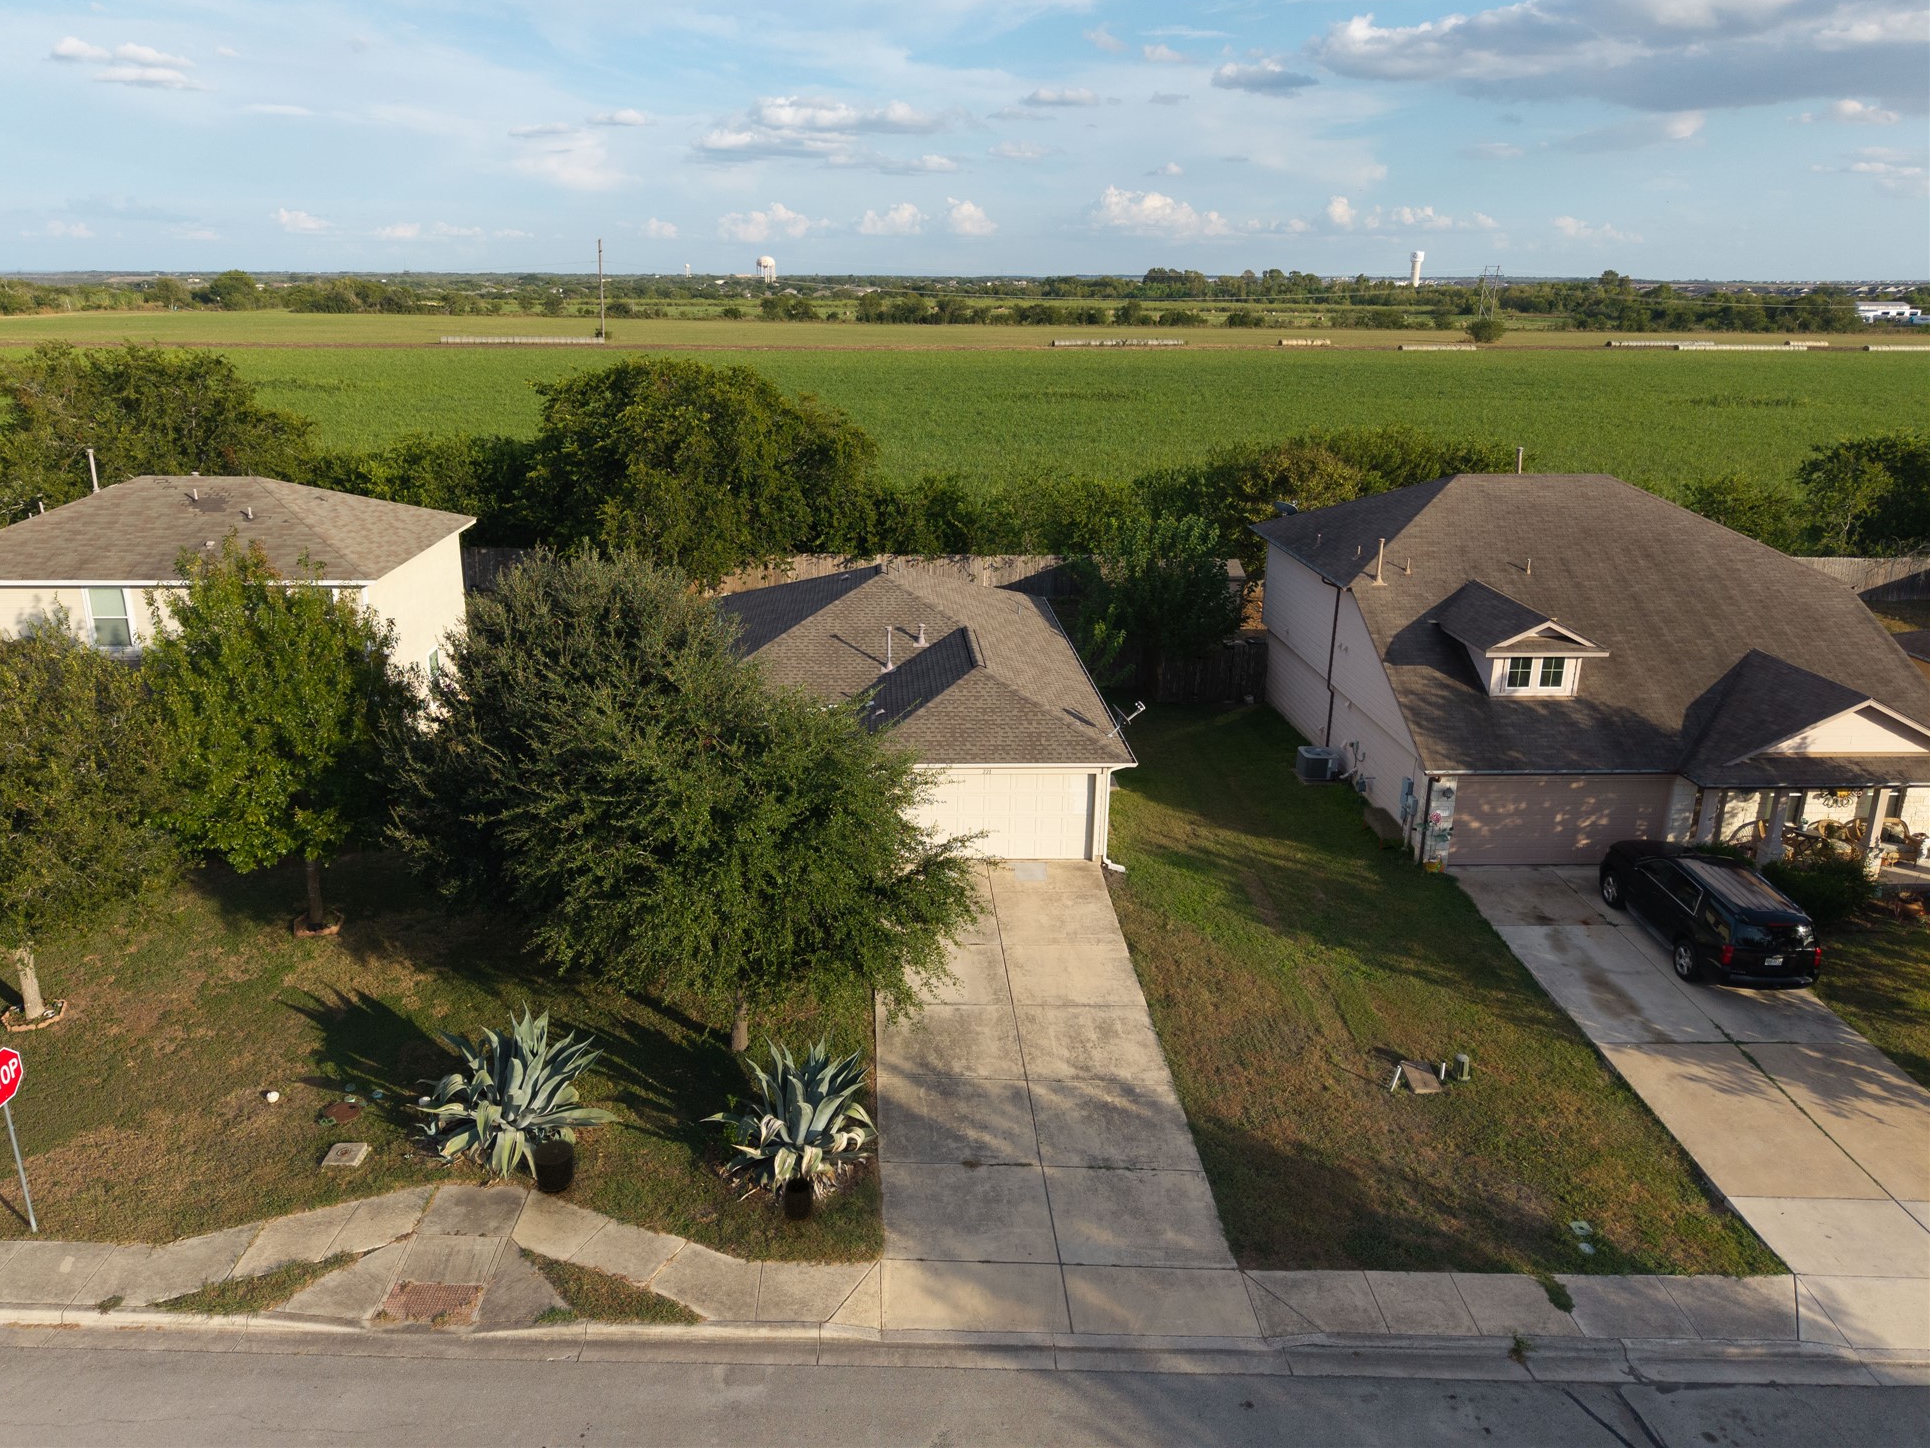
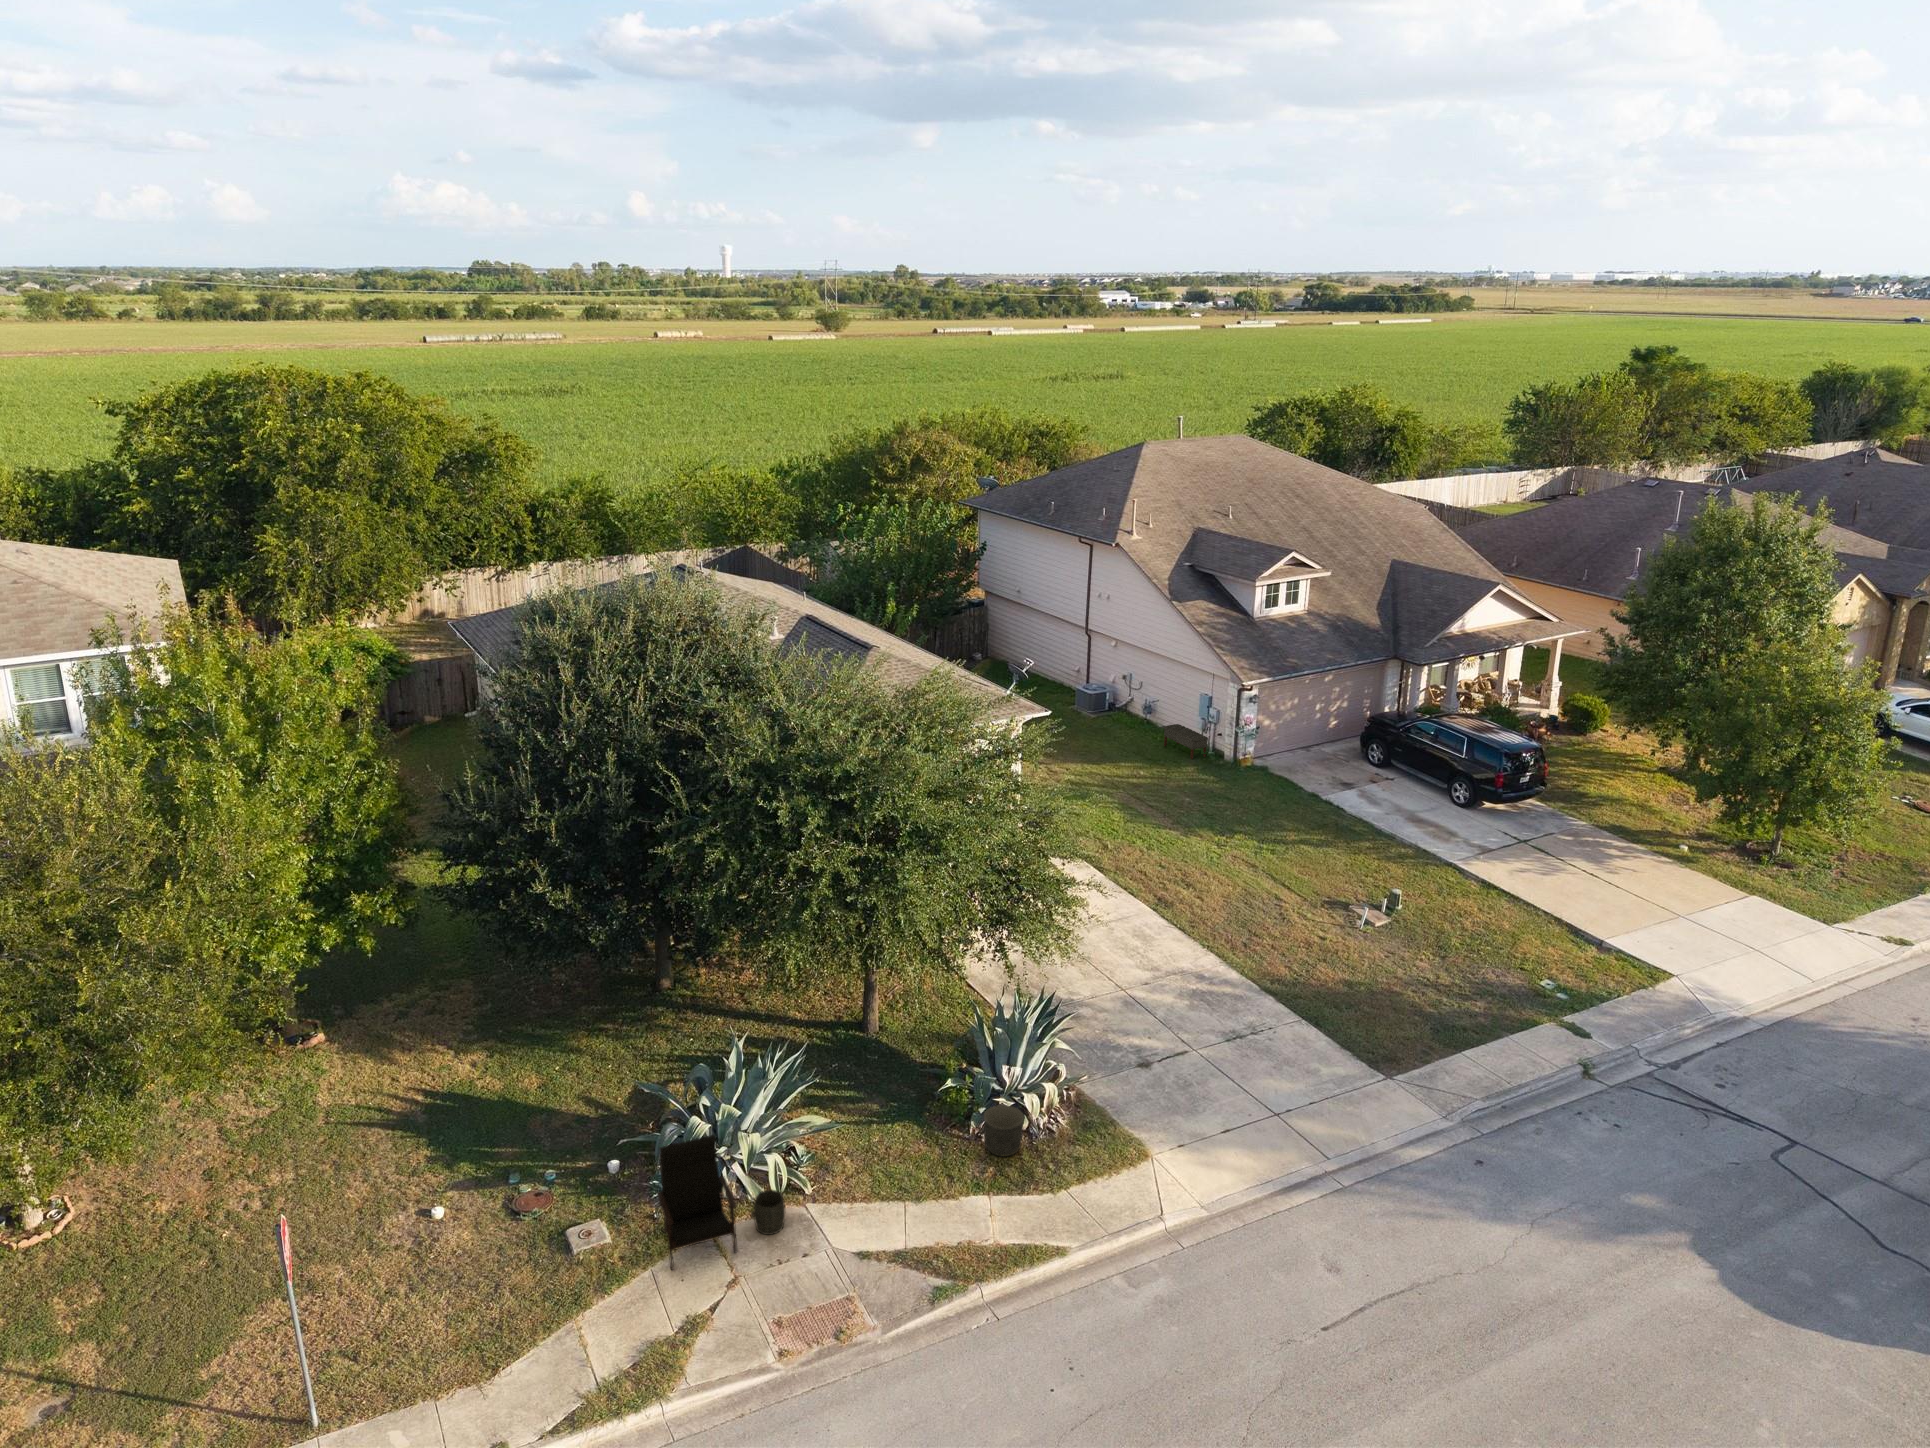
lounge chair: none [381,1096,472,1211] -> present [657,1135,737,1270]
planter: present [532,1139,574,1192] -> present [984,1105,1024,1156]
woven basket: present [783,1176,813,1219] -> present [754,1190,786,1235]

